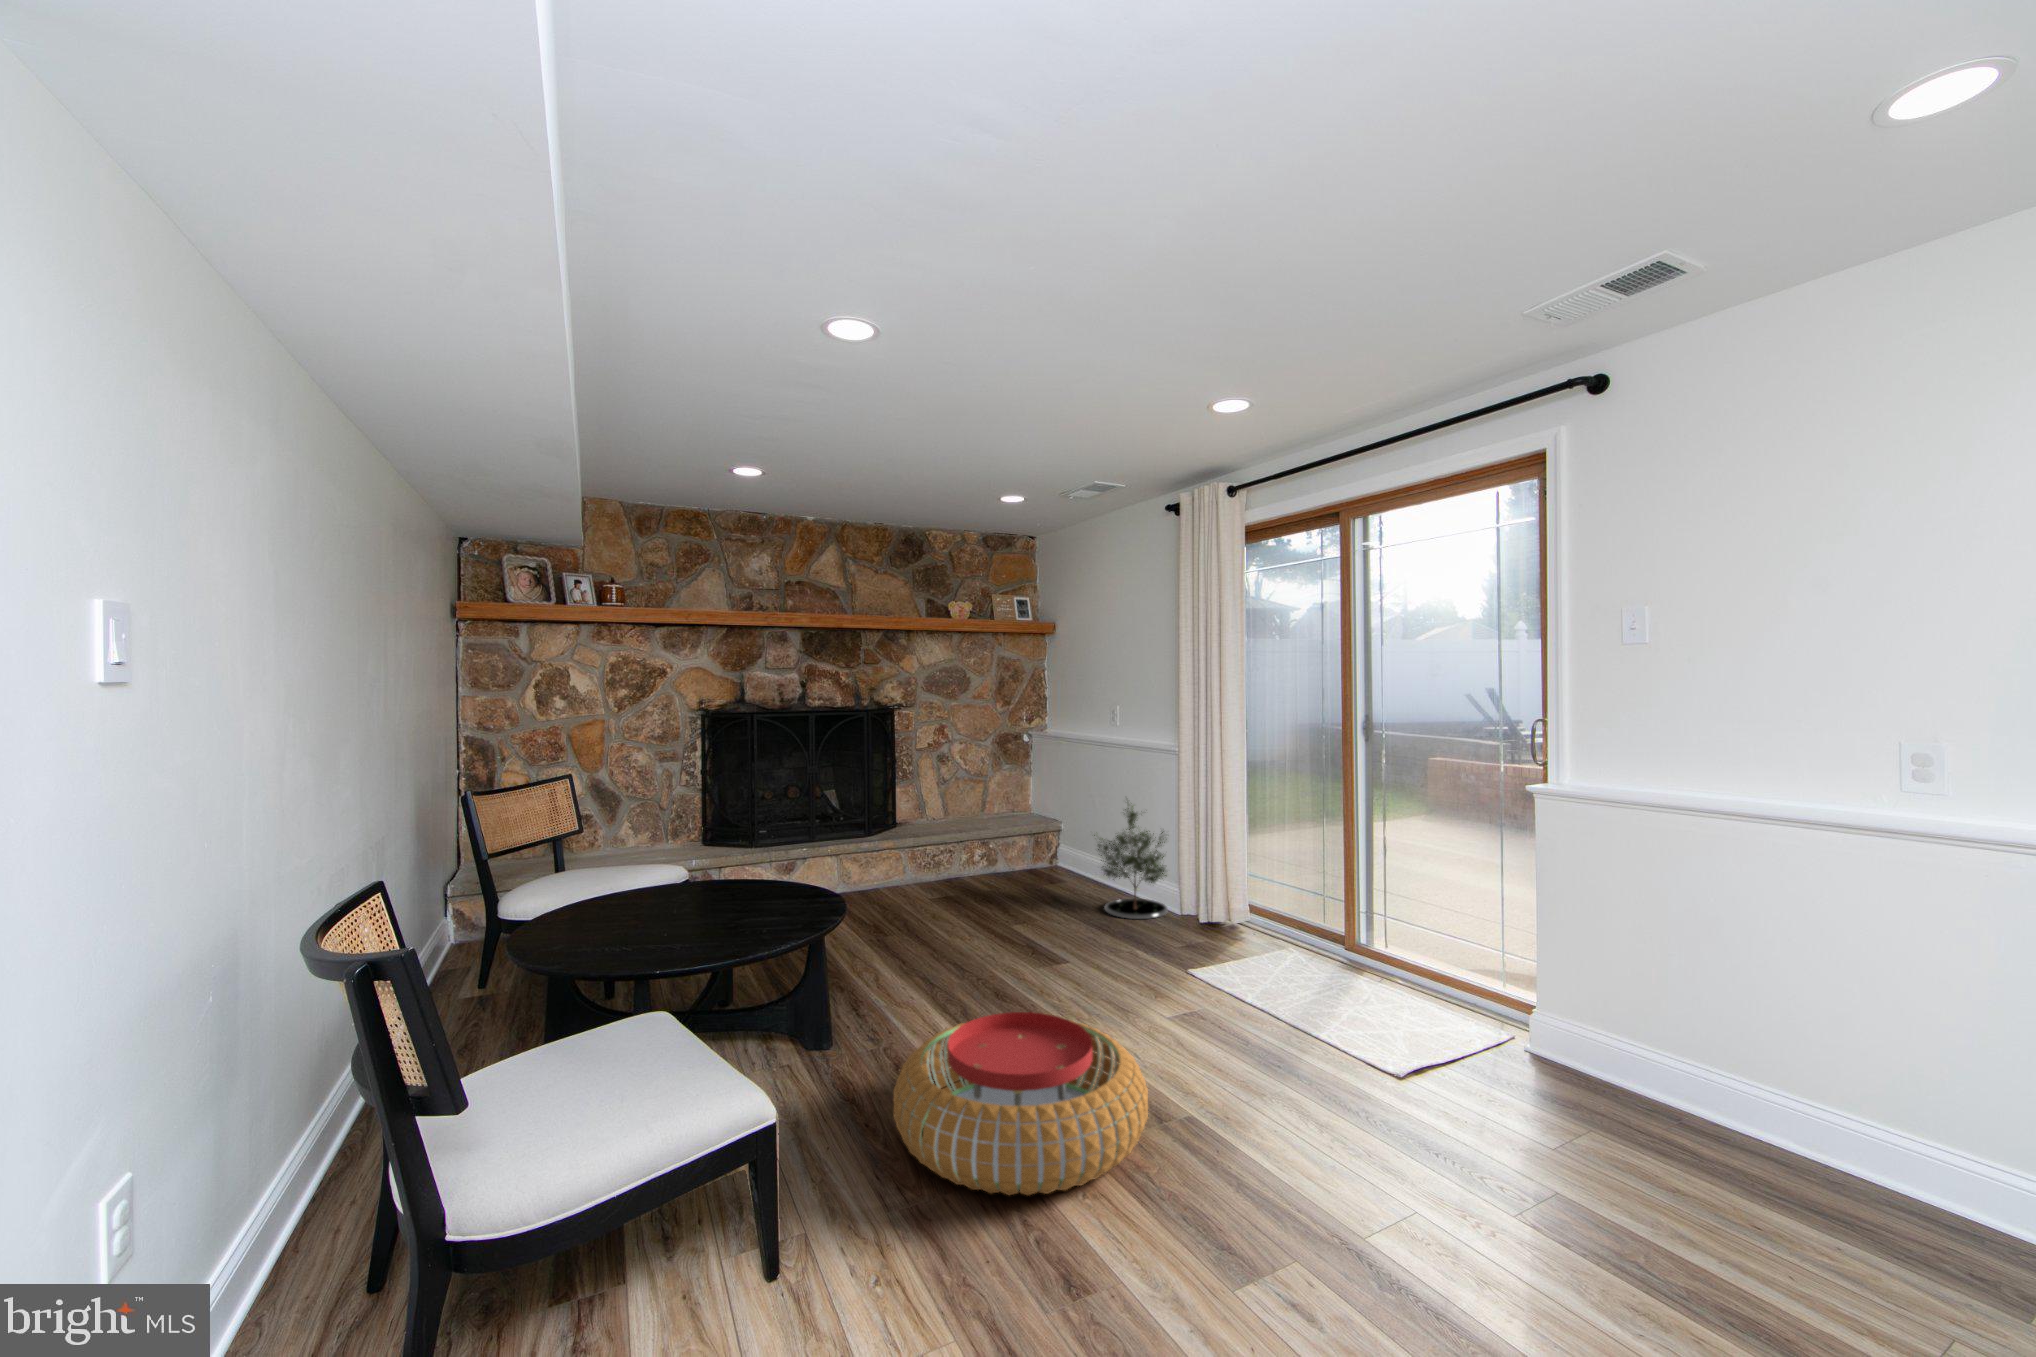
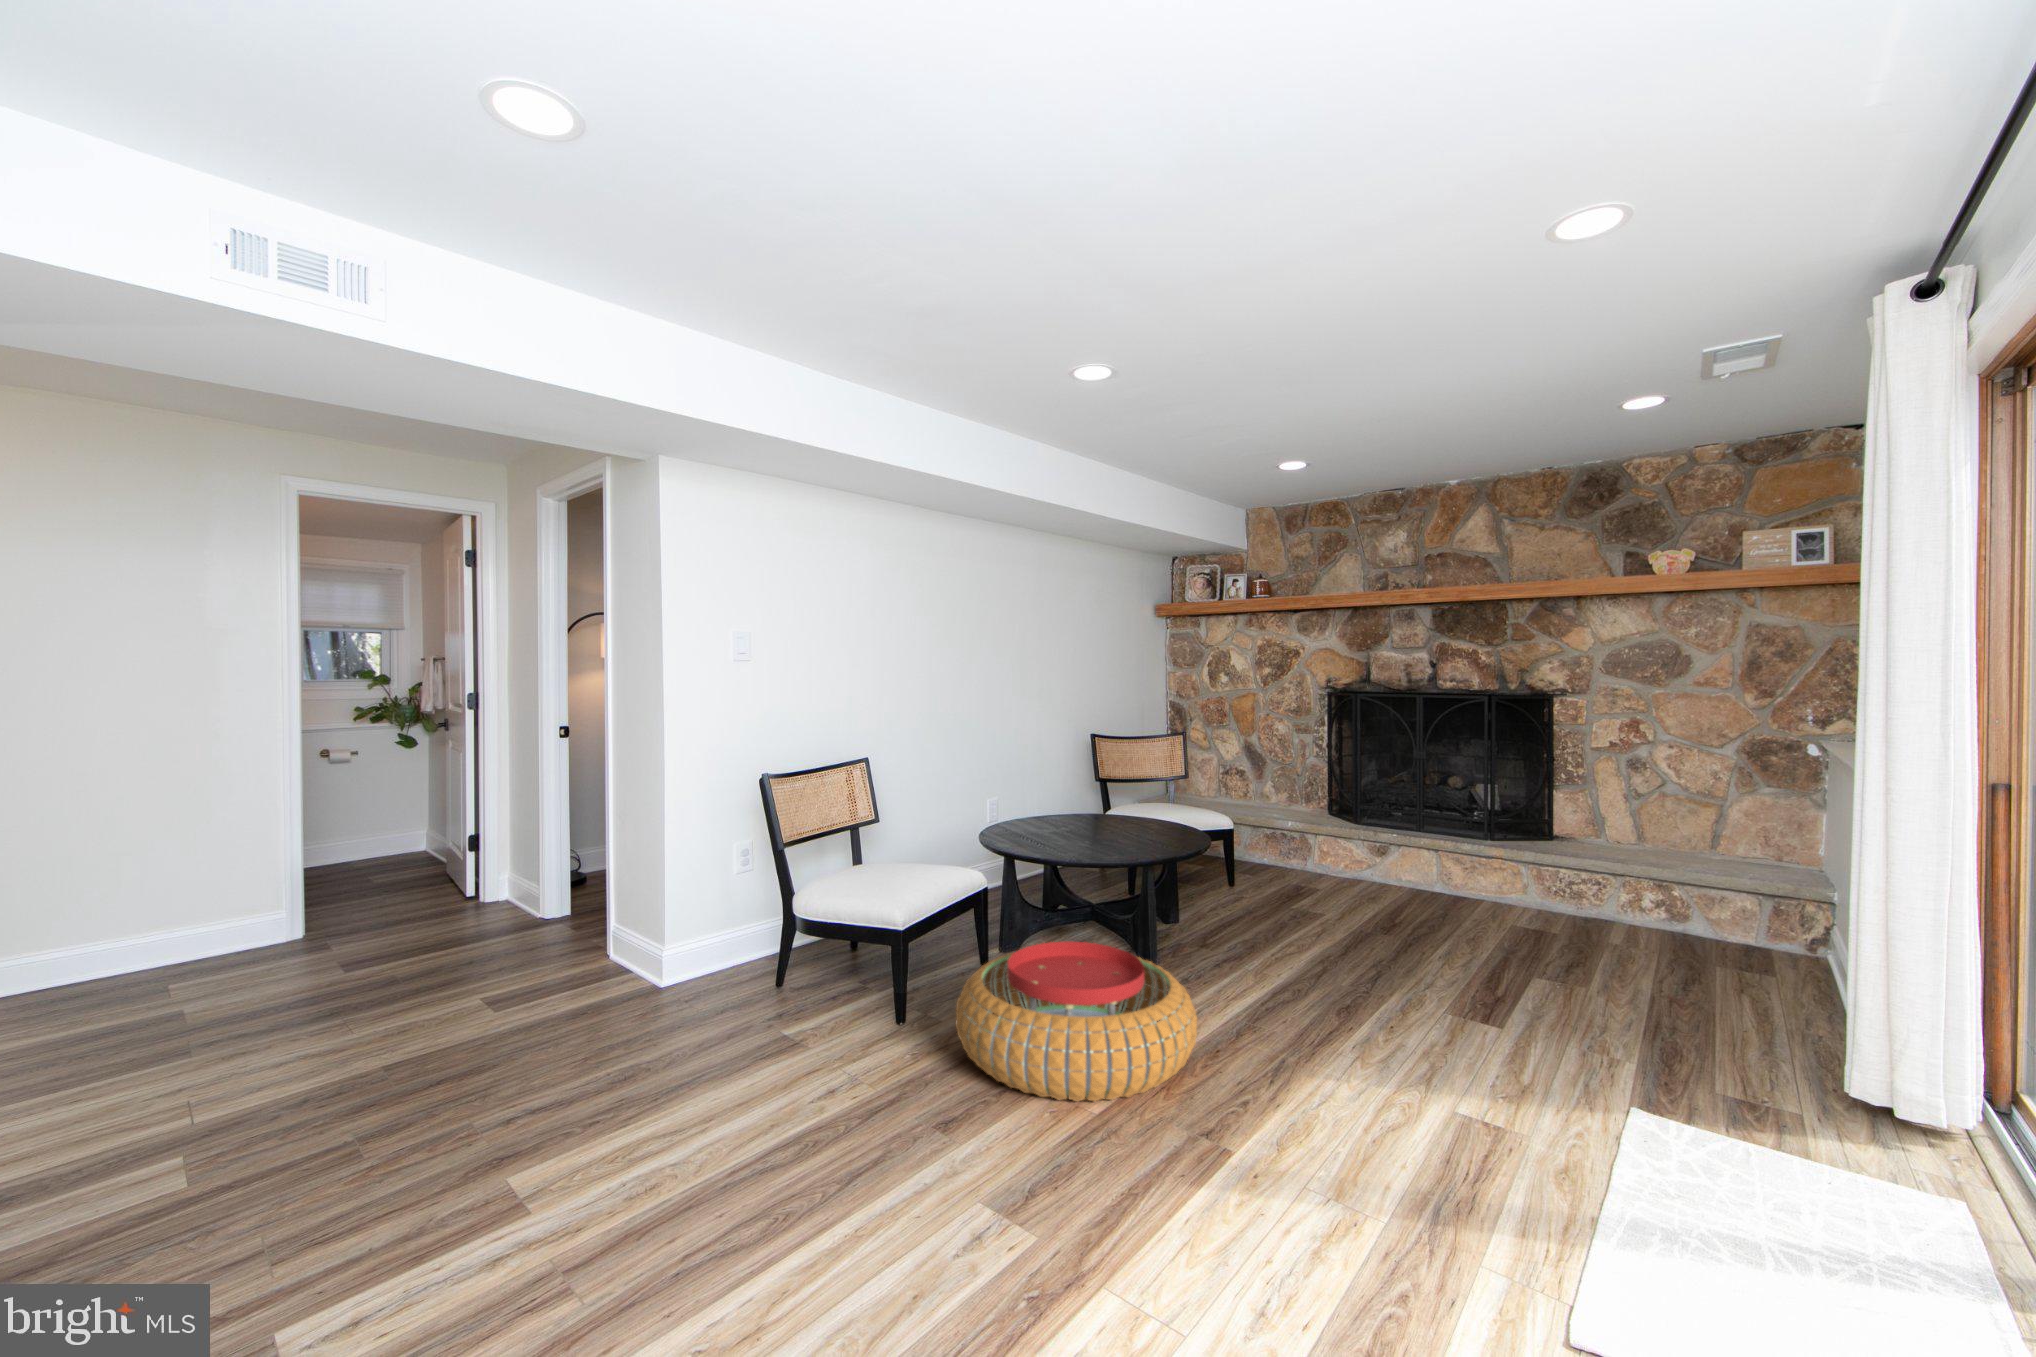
potted tree: present [1094,804,1168,919] -> none [1685,834,1865,1053]

